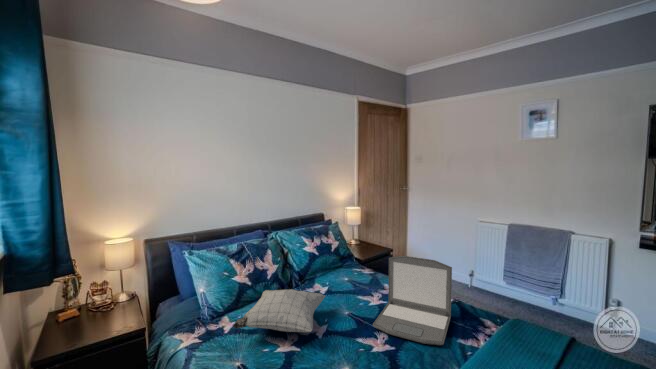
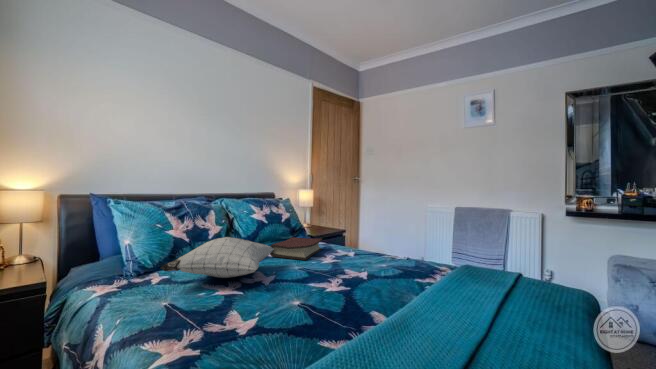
laptop: present [373,256,452,345] -> none [325,206,406,284]
hardback book: none [321,272,370,303] -> present [270,237,322,260]

